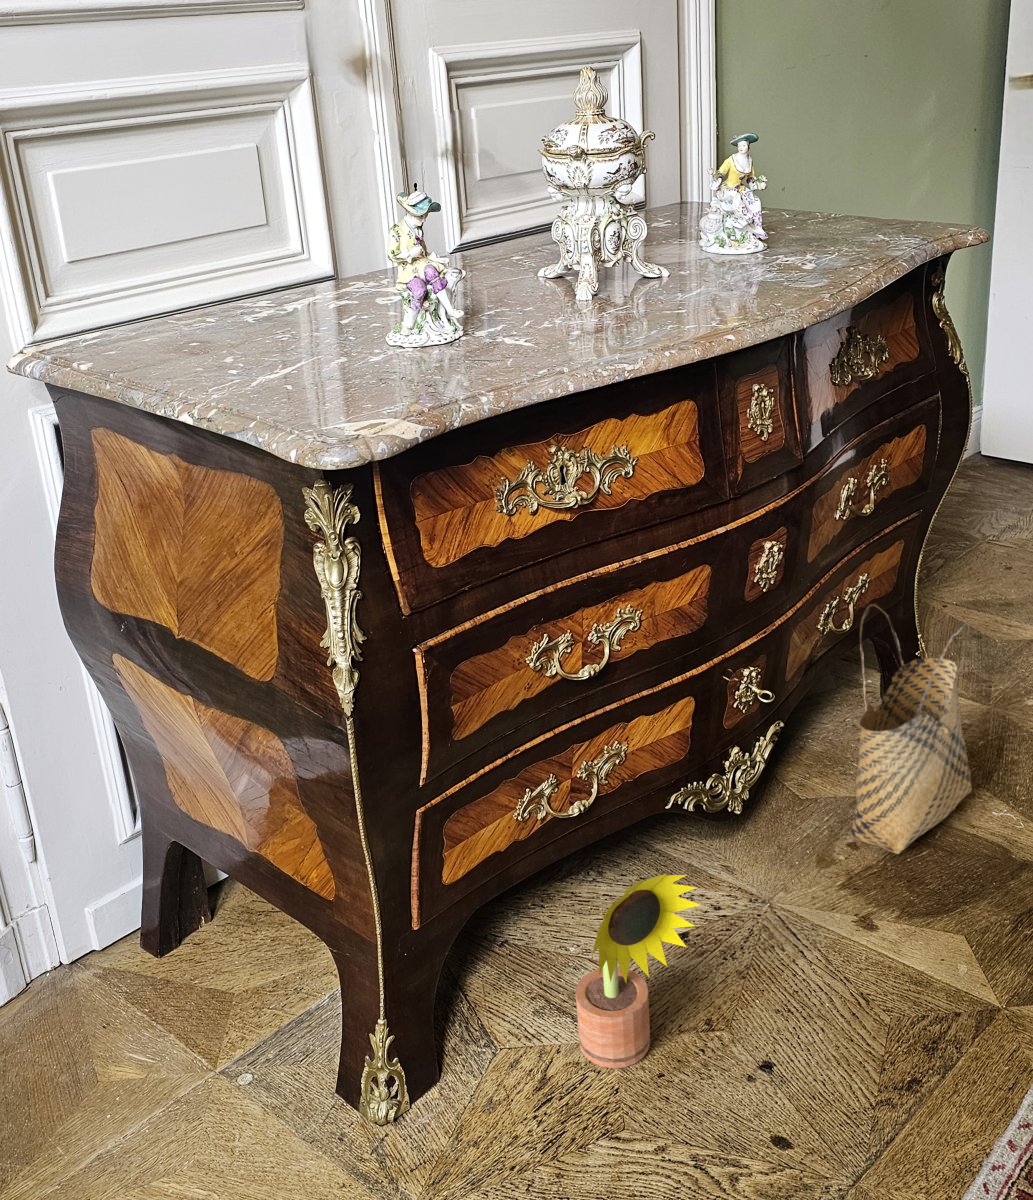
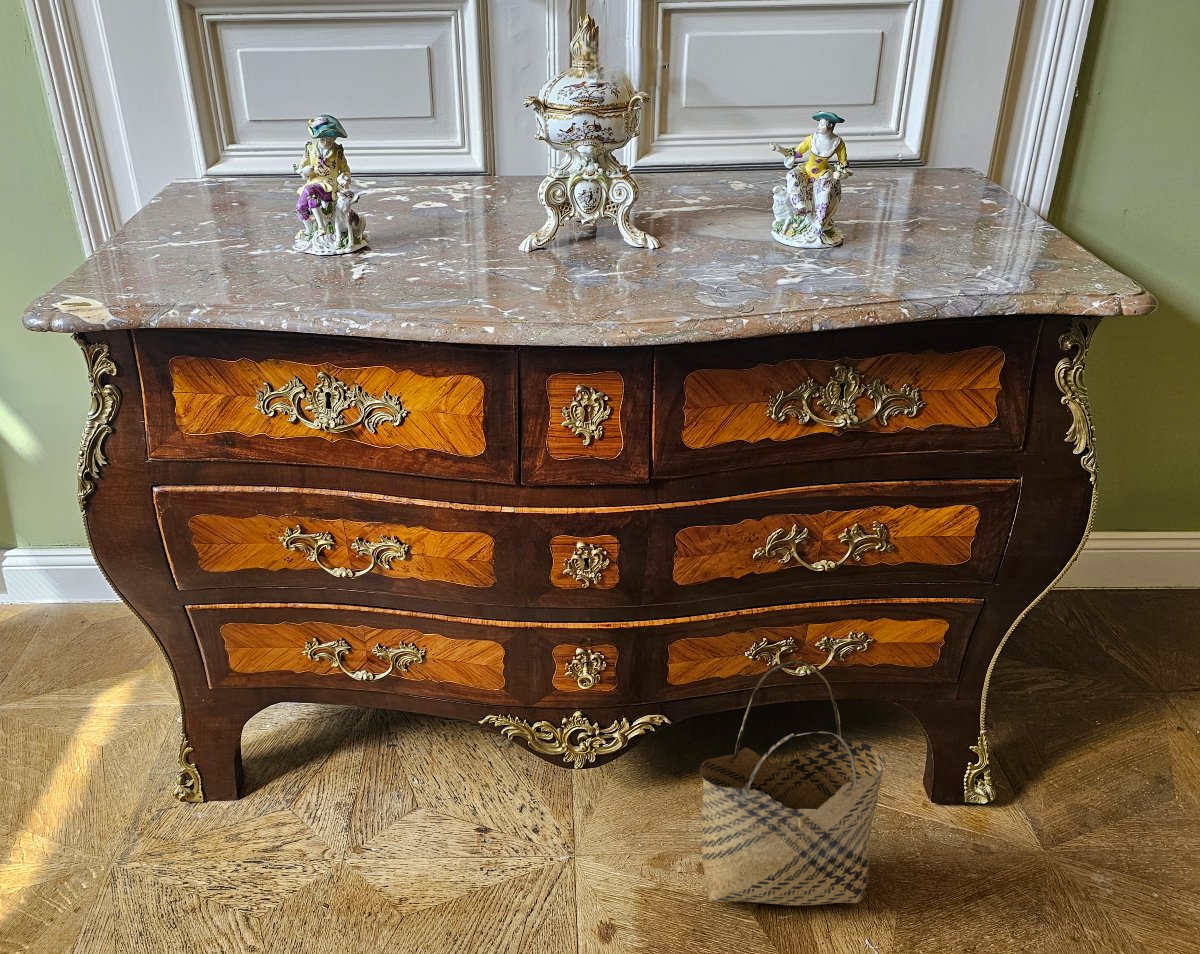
decorative plant: present [576,874,701,1068] -> none [239,749,371,886]

